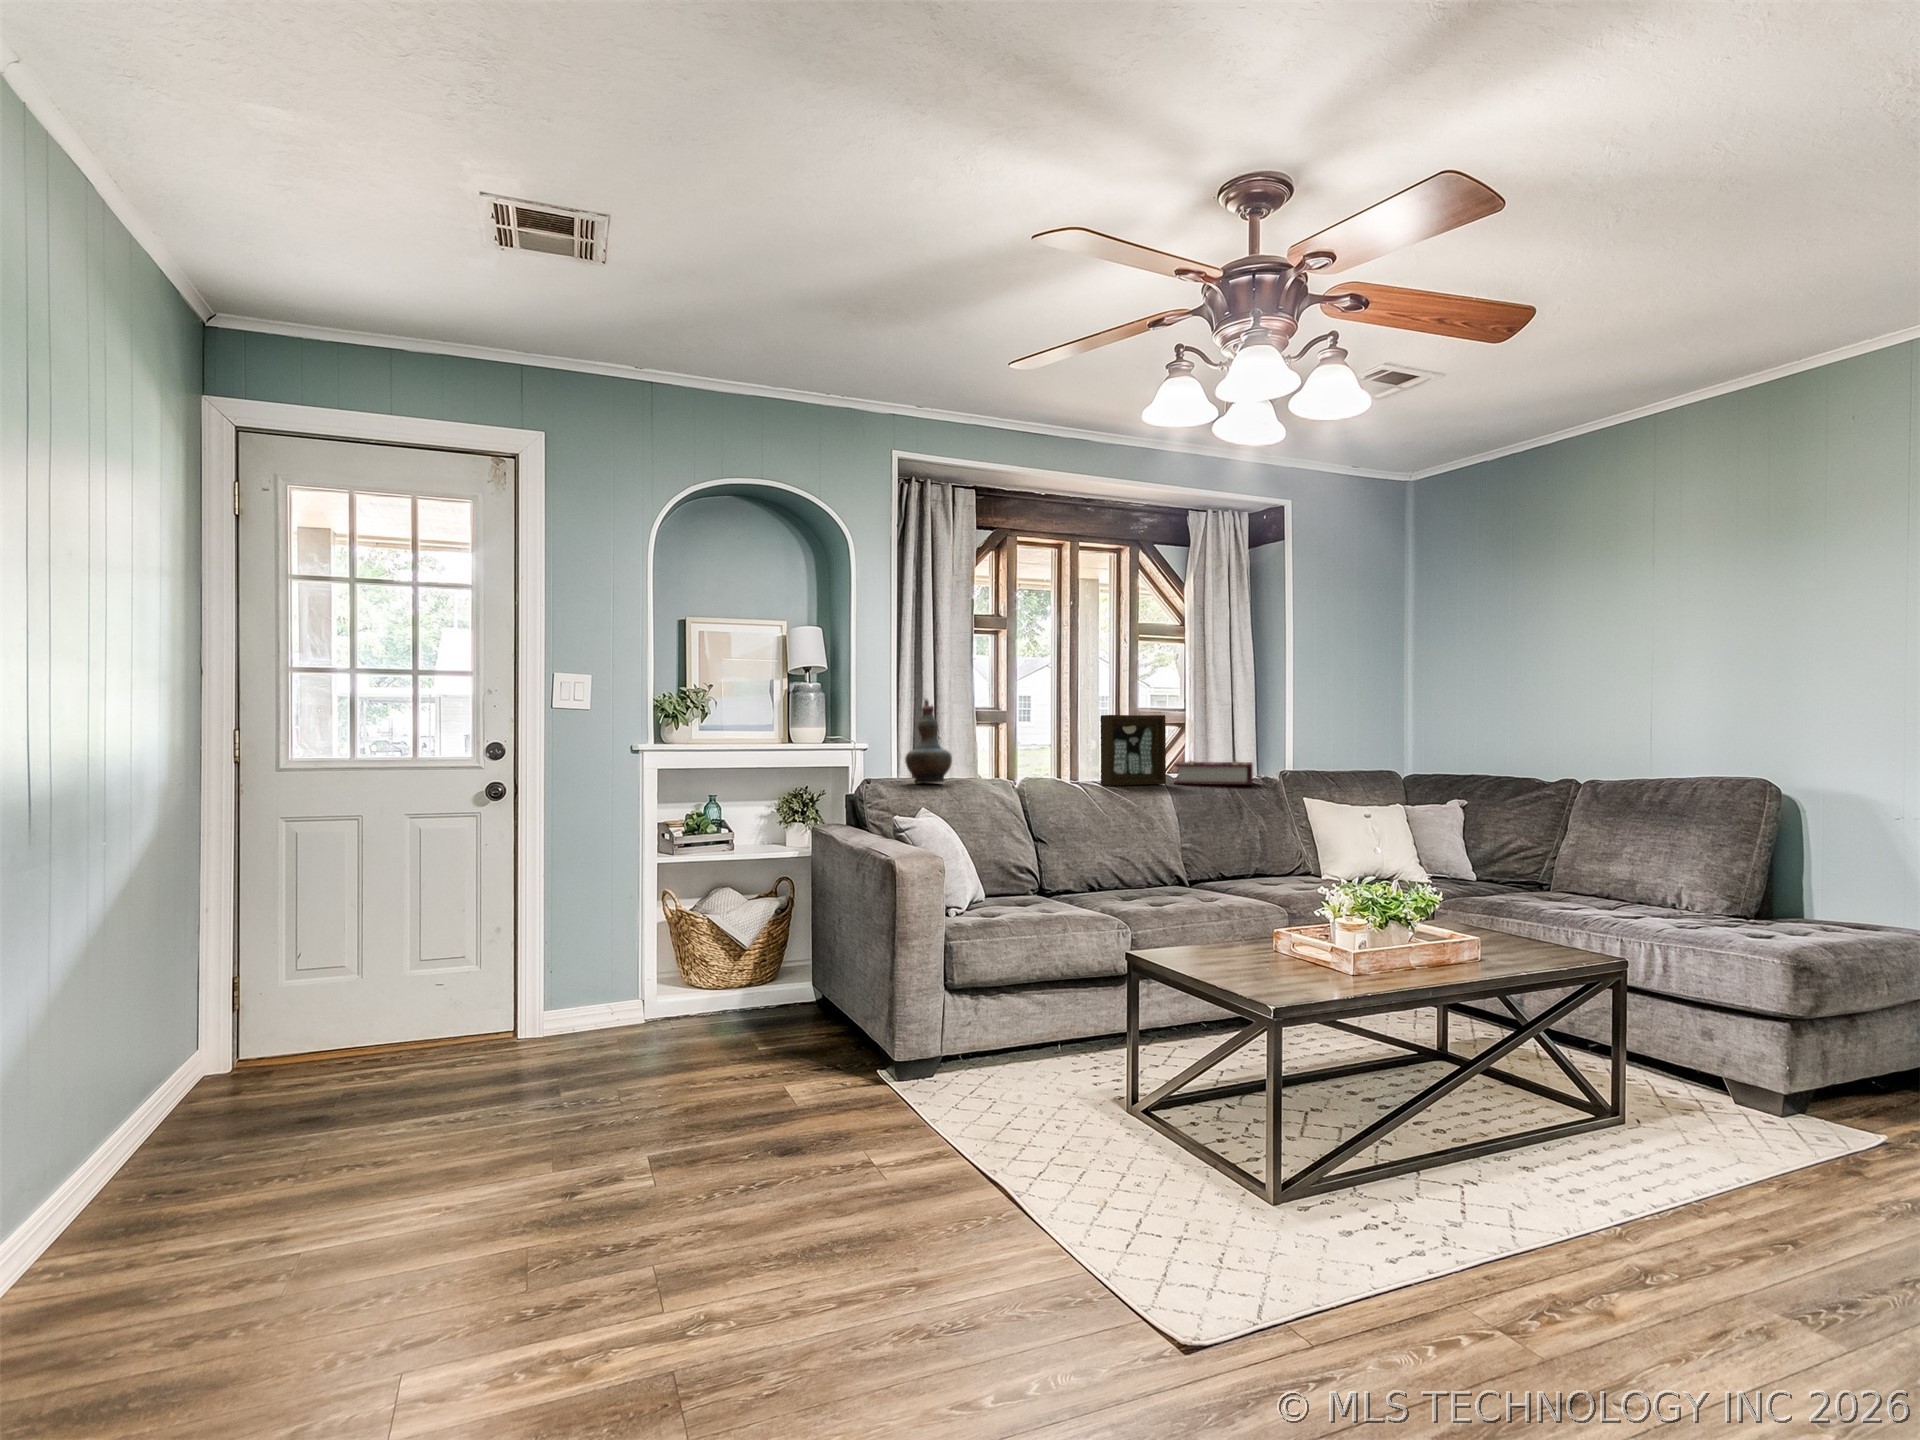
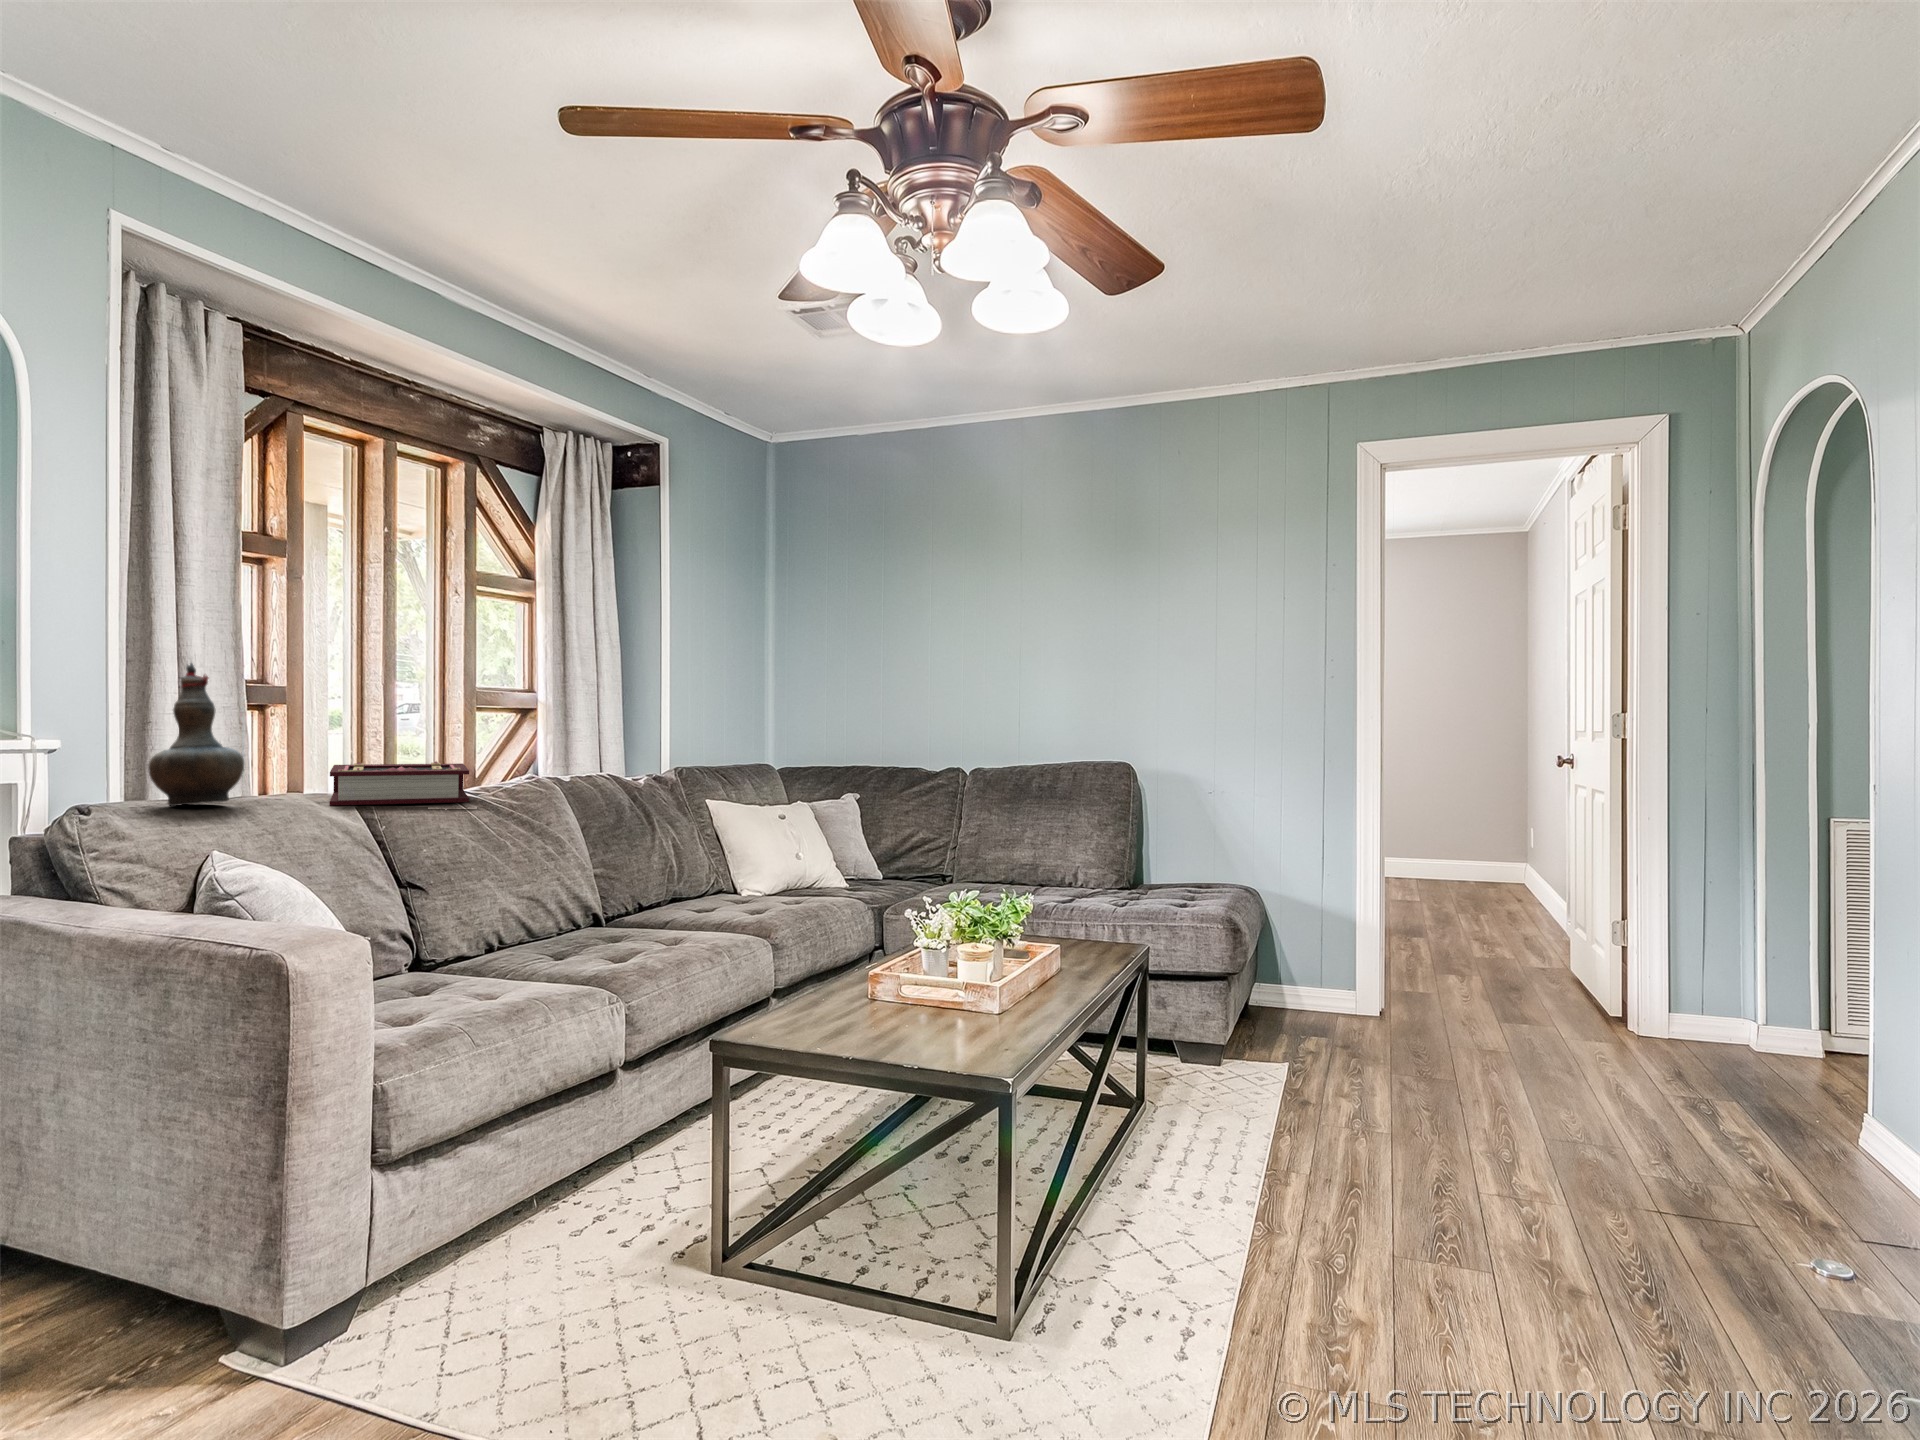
picture frame: present [1100,715,1166,786] -> none [481,696,565,795]
book: present [1174,761,1253,785] -> present [330,762,469,805]

